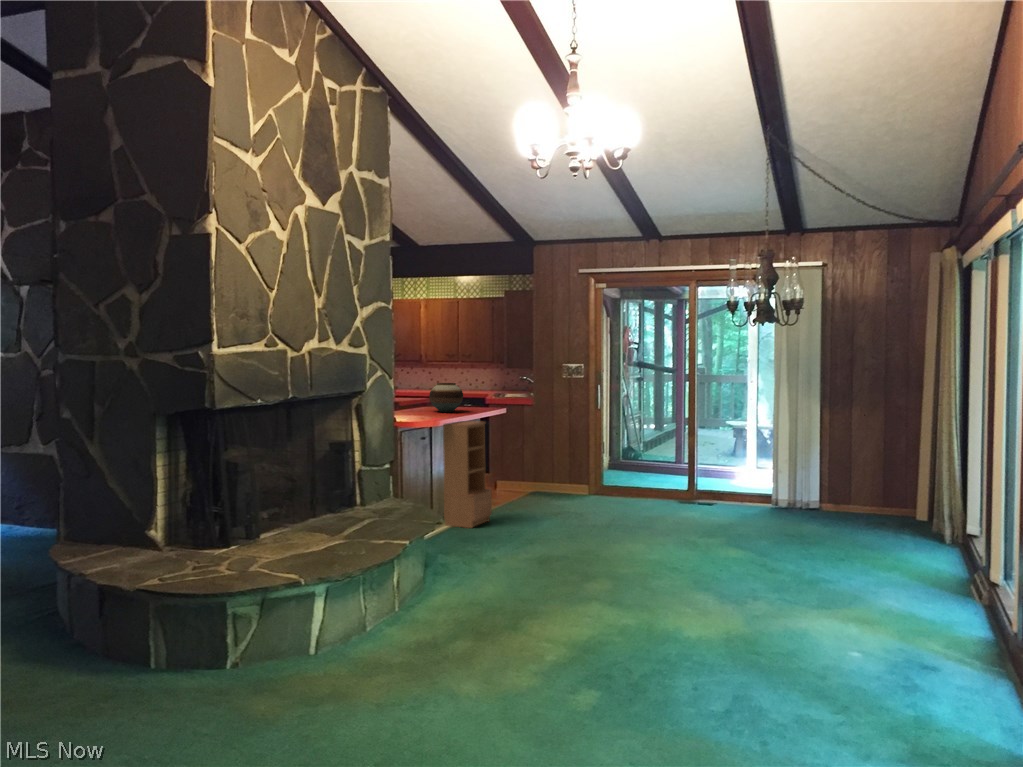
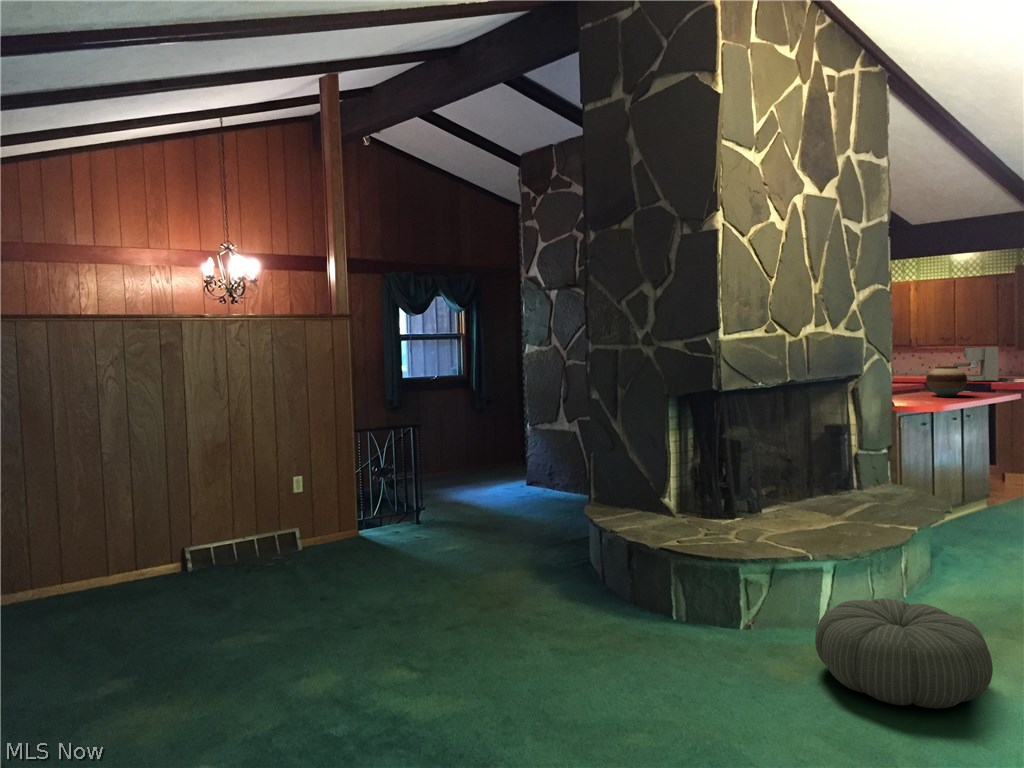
coffee maker: none [457,364,493,397] -> present [953,347,998,381]
bookcase: present [443,421,492,528] -> none [946,407,1006,521]
pouf: none [303,608,452,706] -> present [815,598,993,708]

